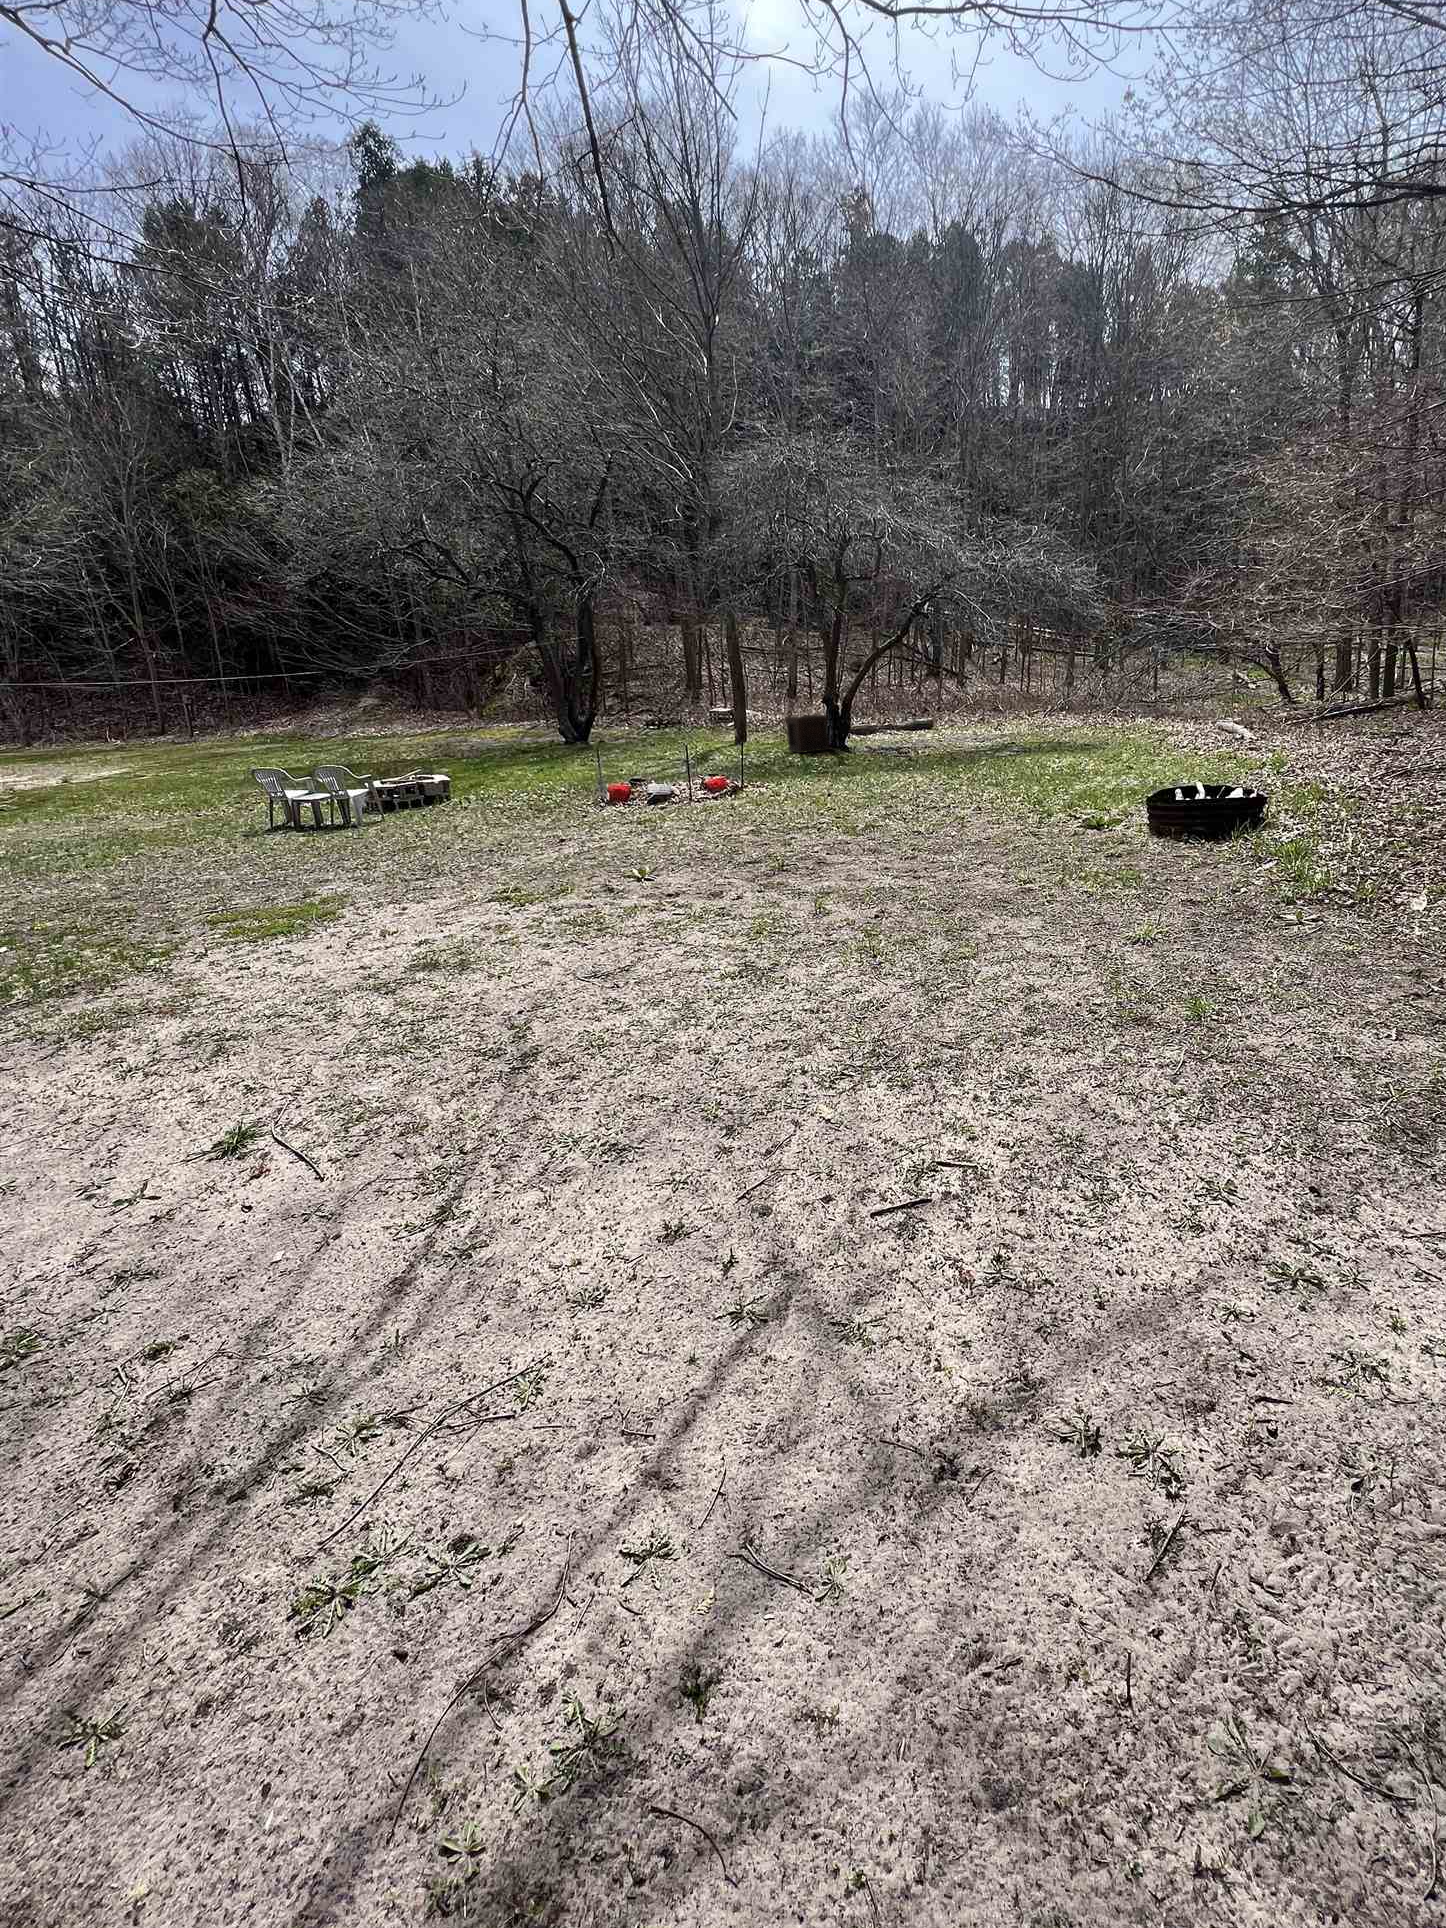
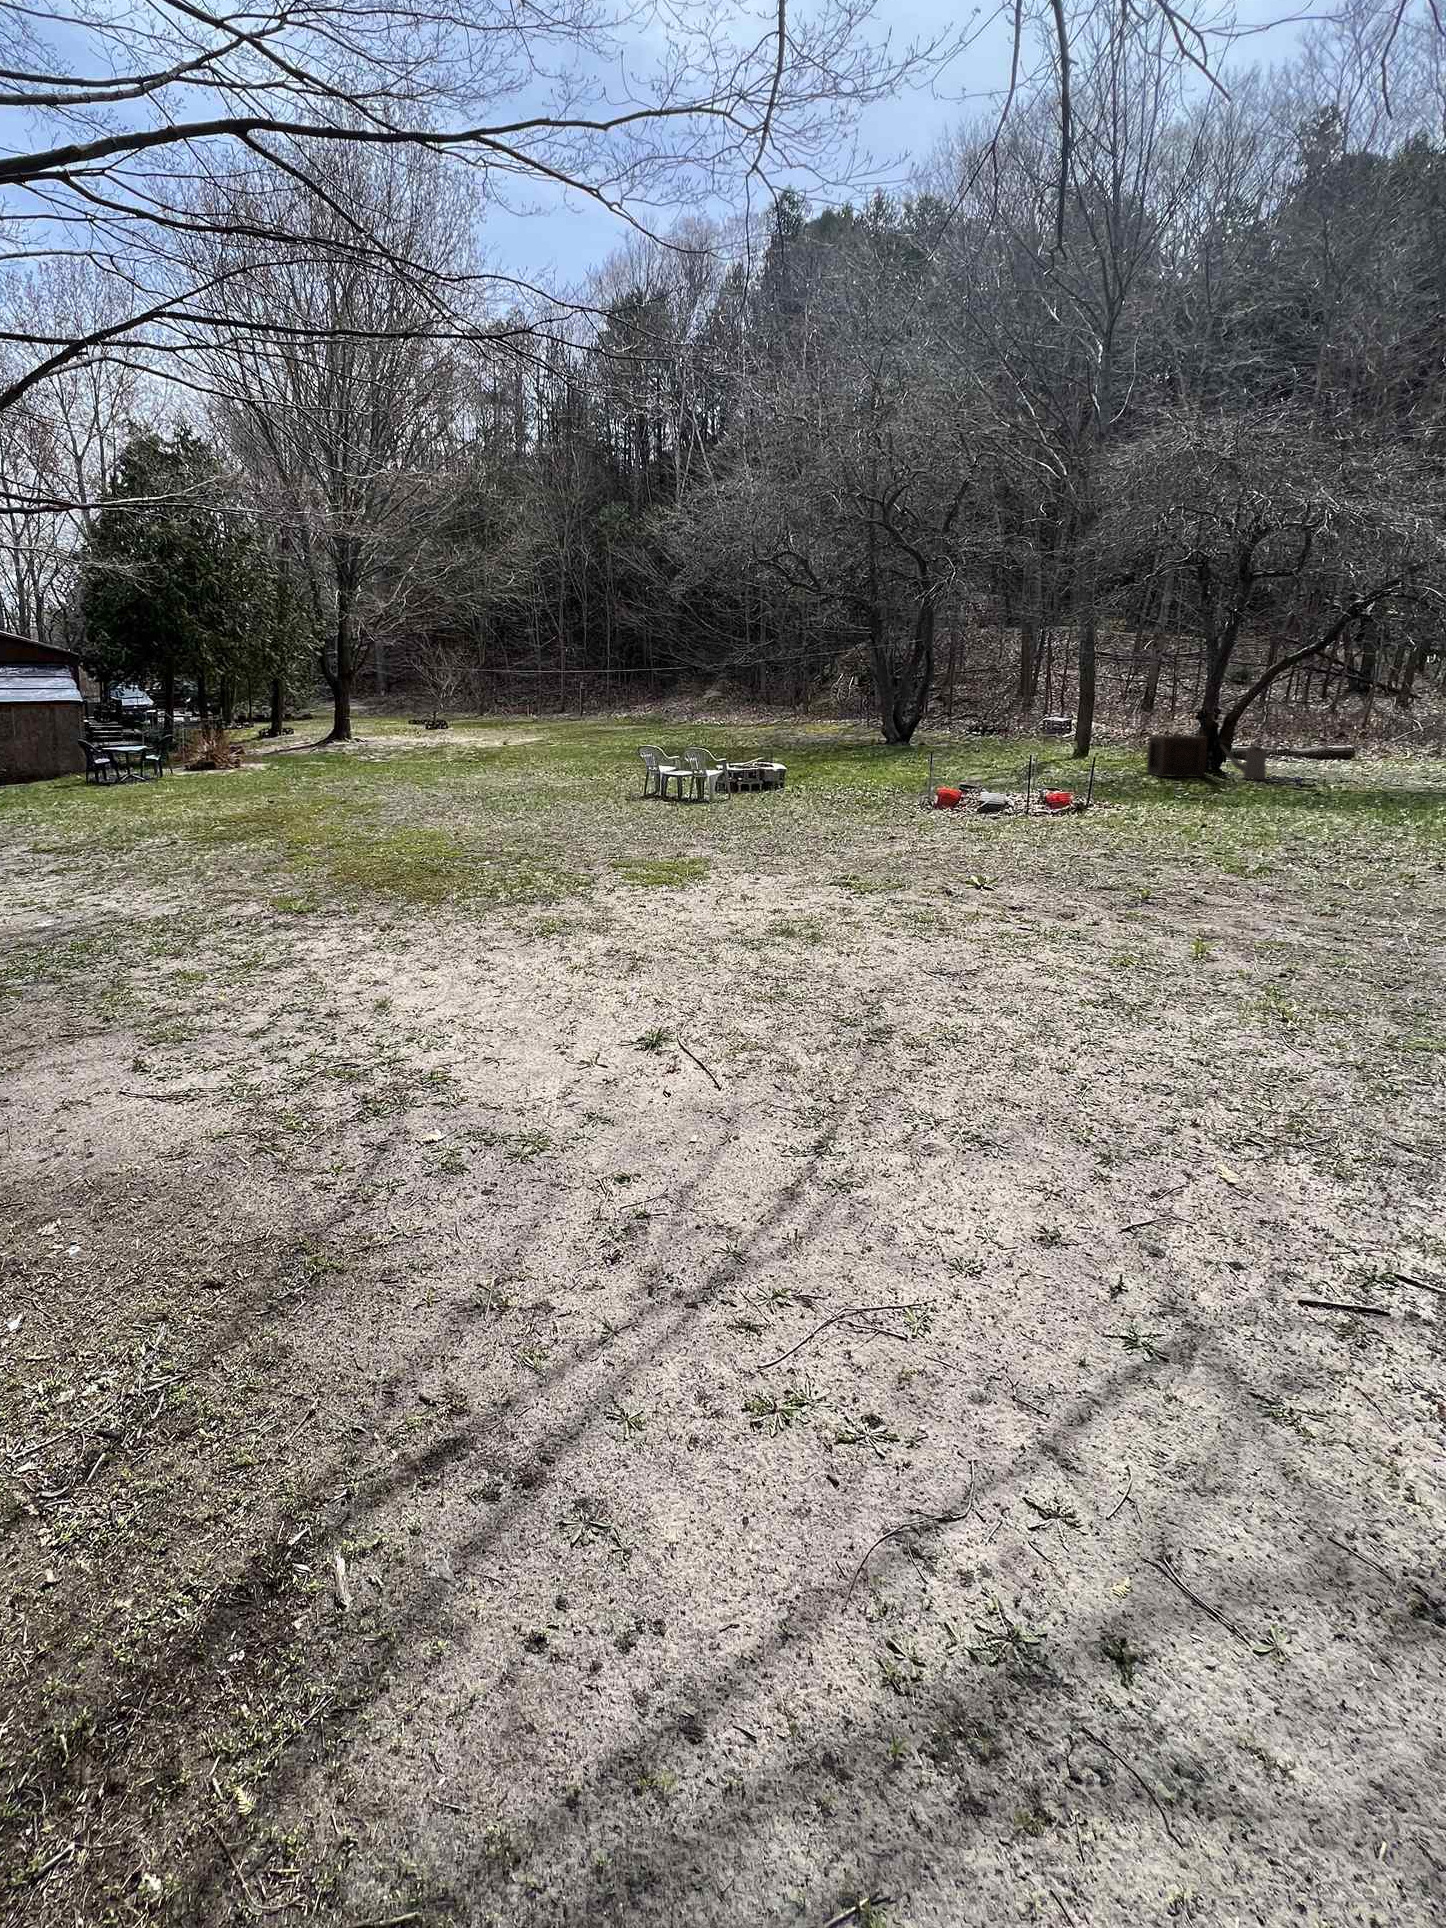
watering can: none [840,713,881,748] -> present [1220,739,1272,780]

